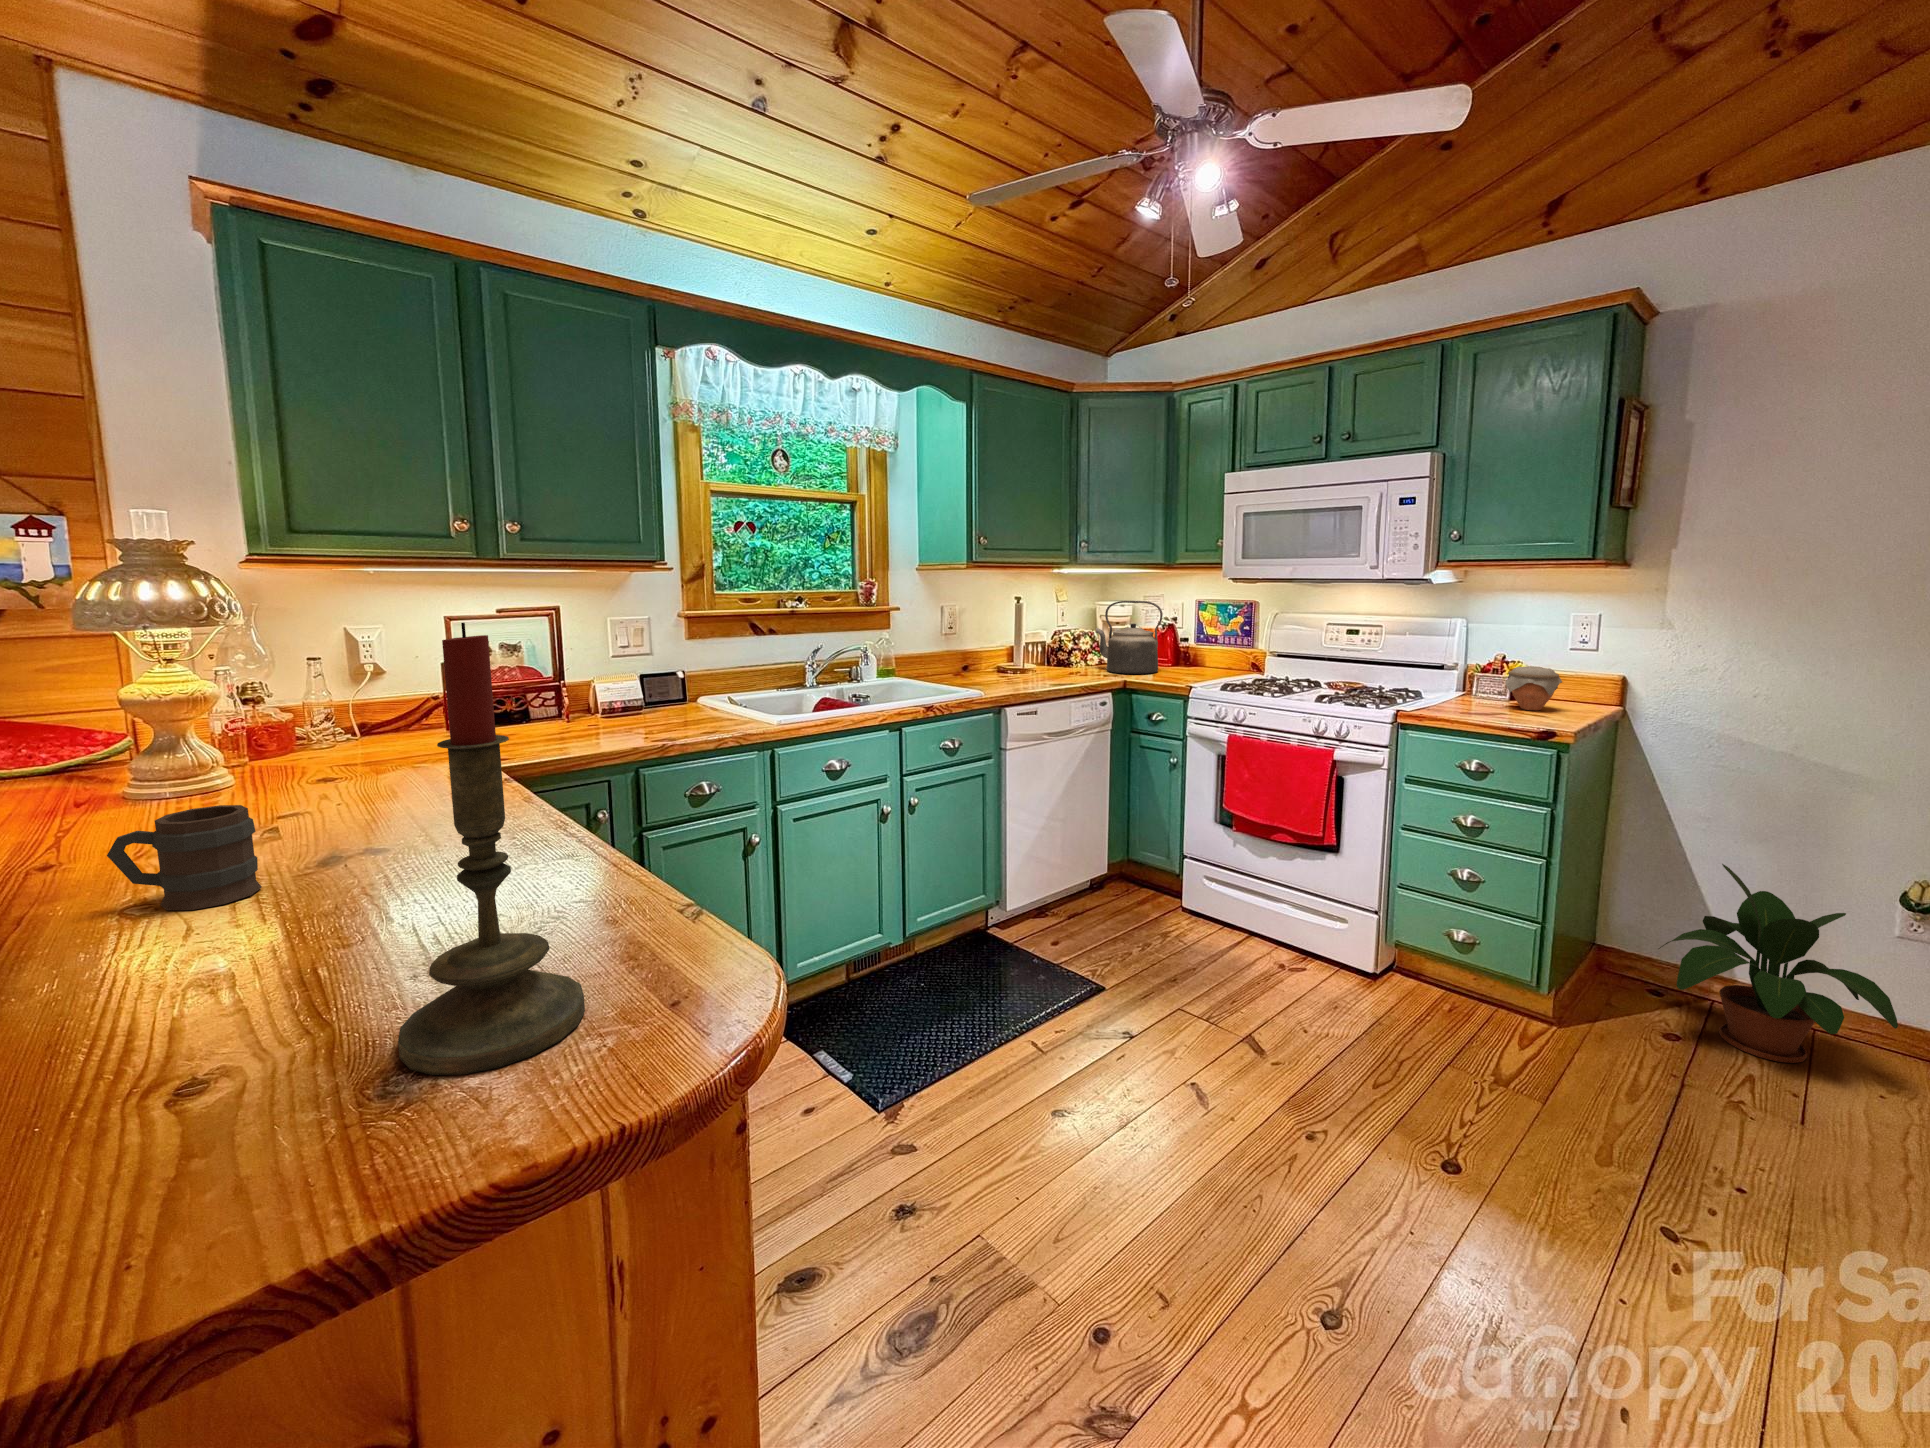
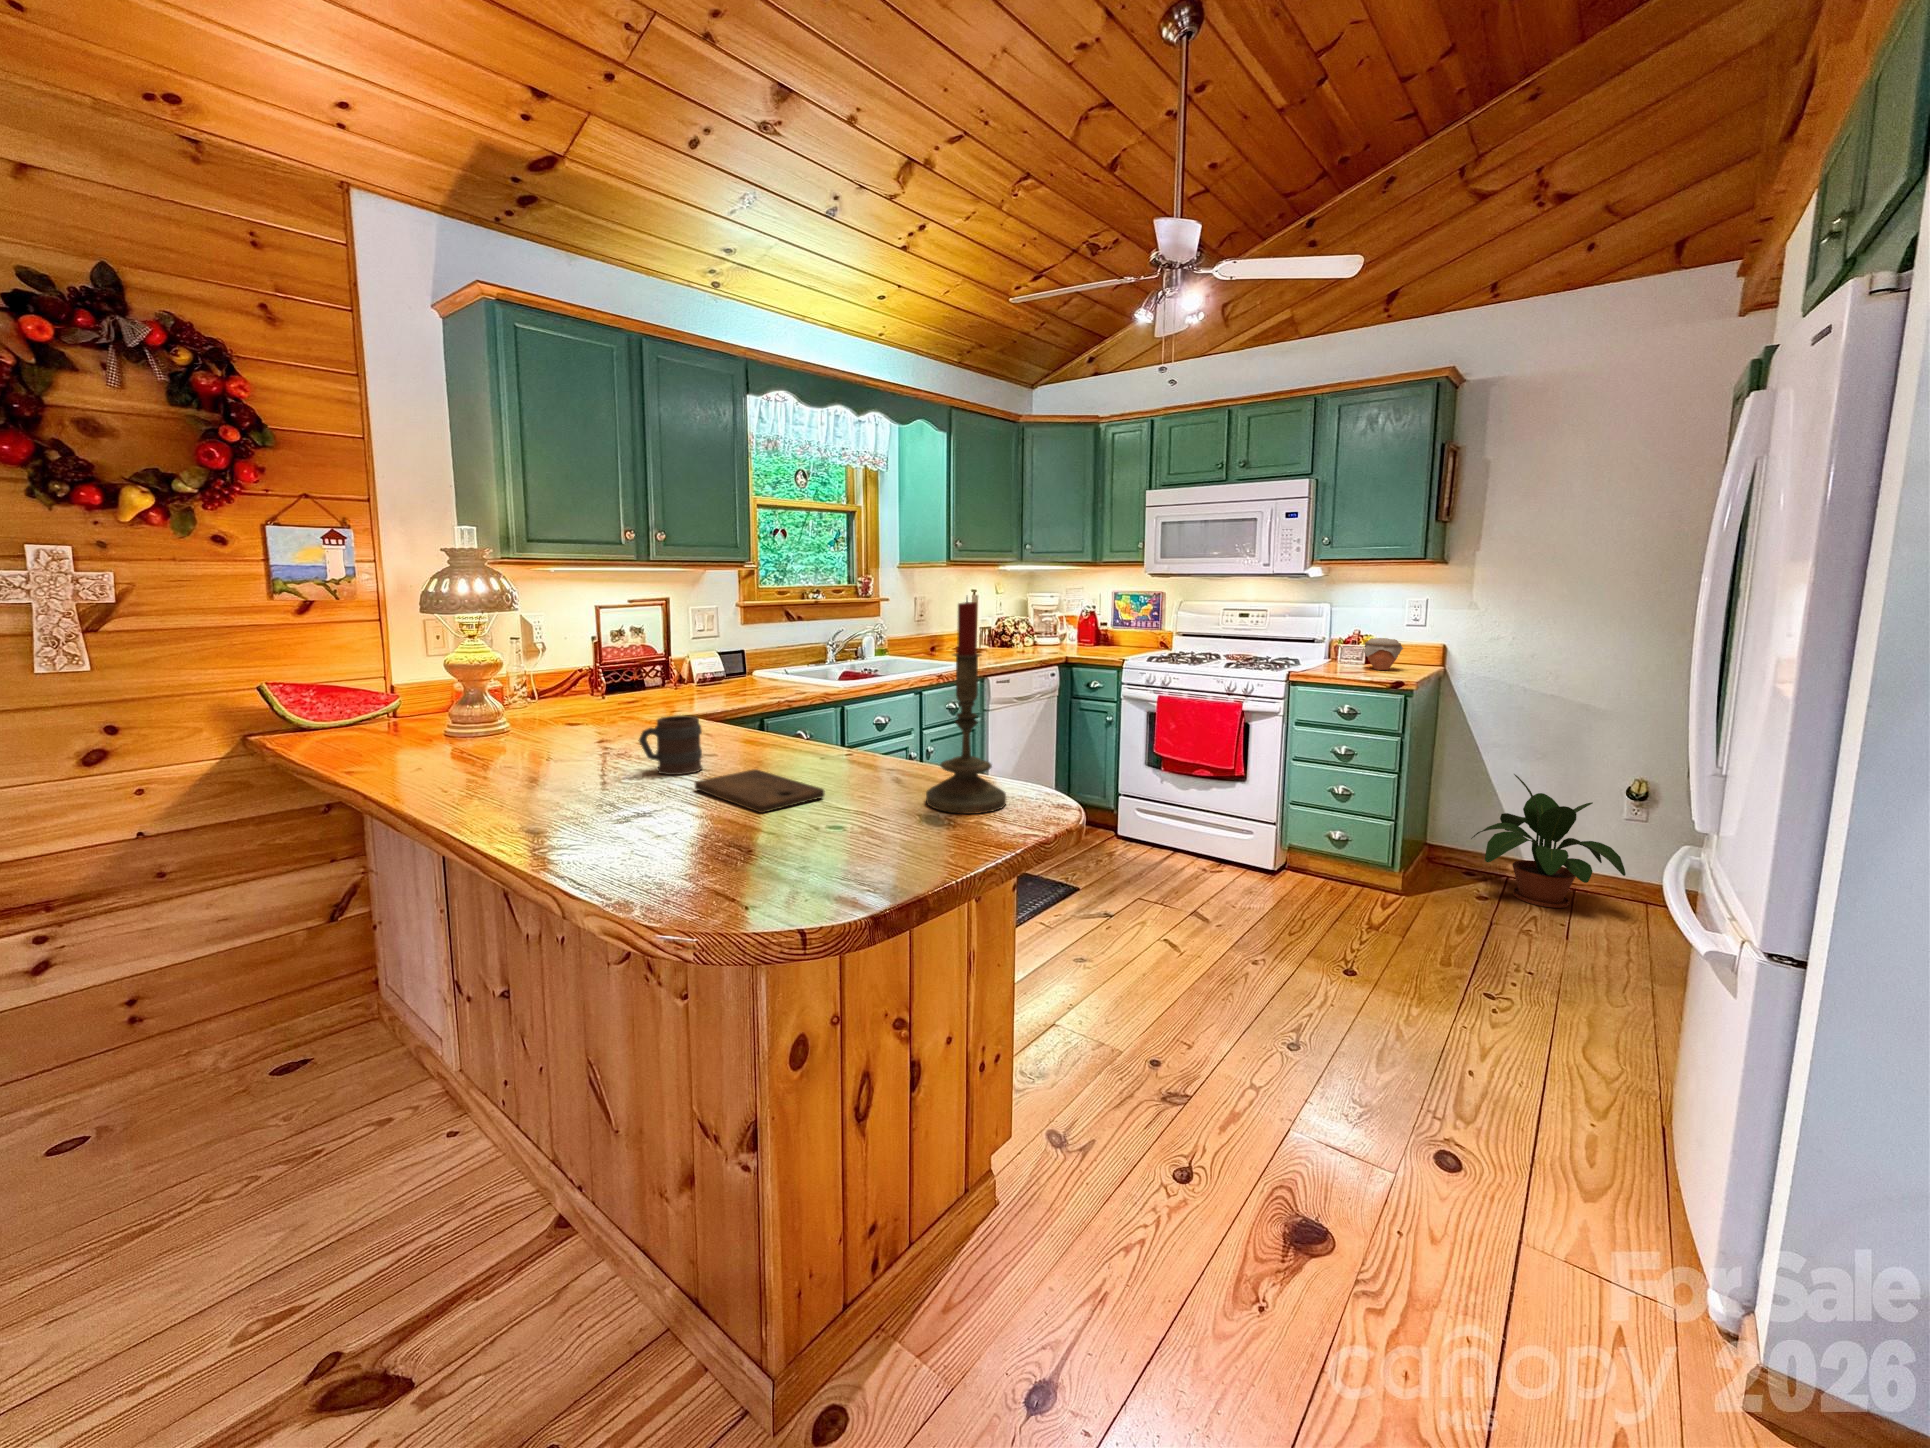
kettle: present [1096,601,1162,674] -> none [1038,593,1093,651]
cutting board: none [57,911,280,1047] -> present [695,769,825,813]

